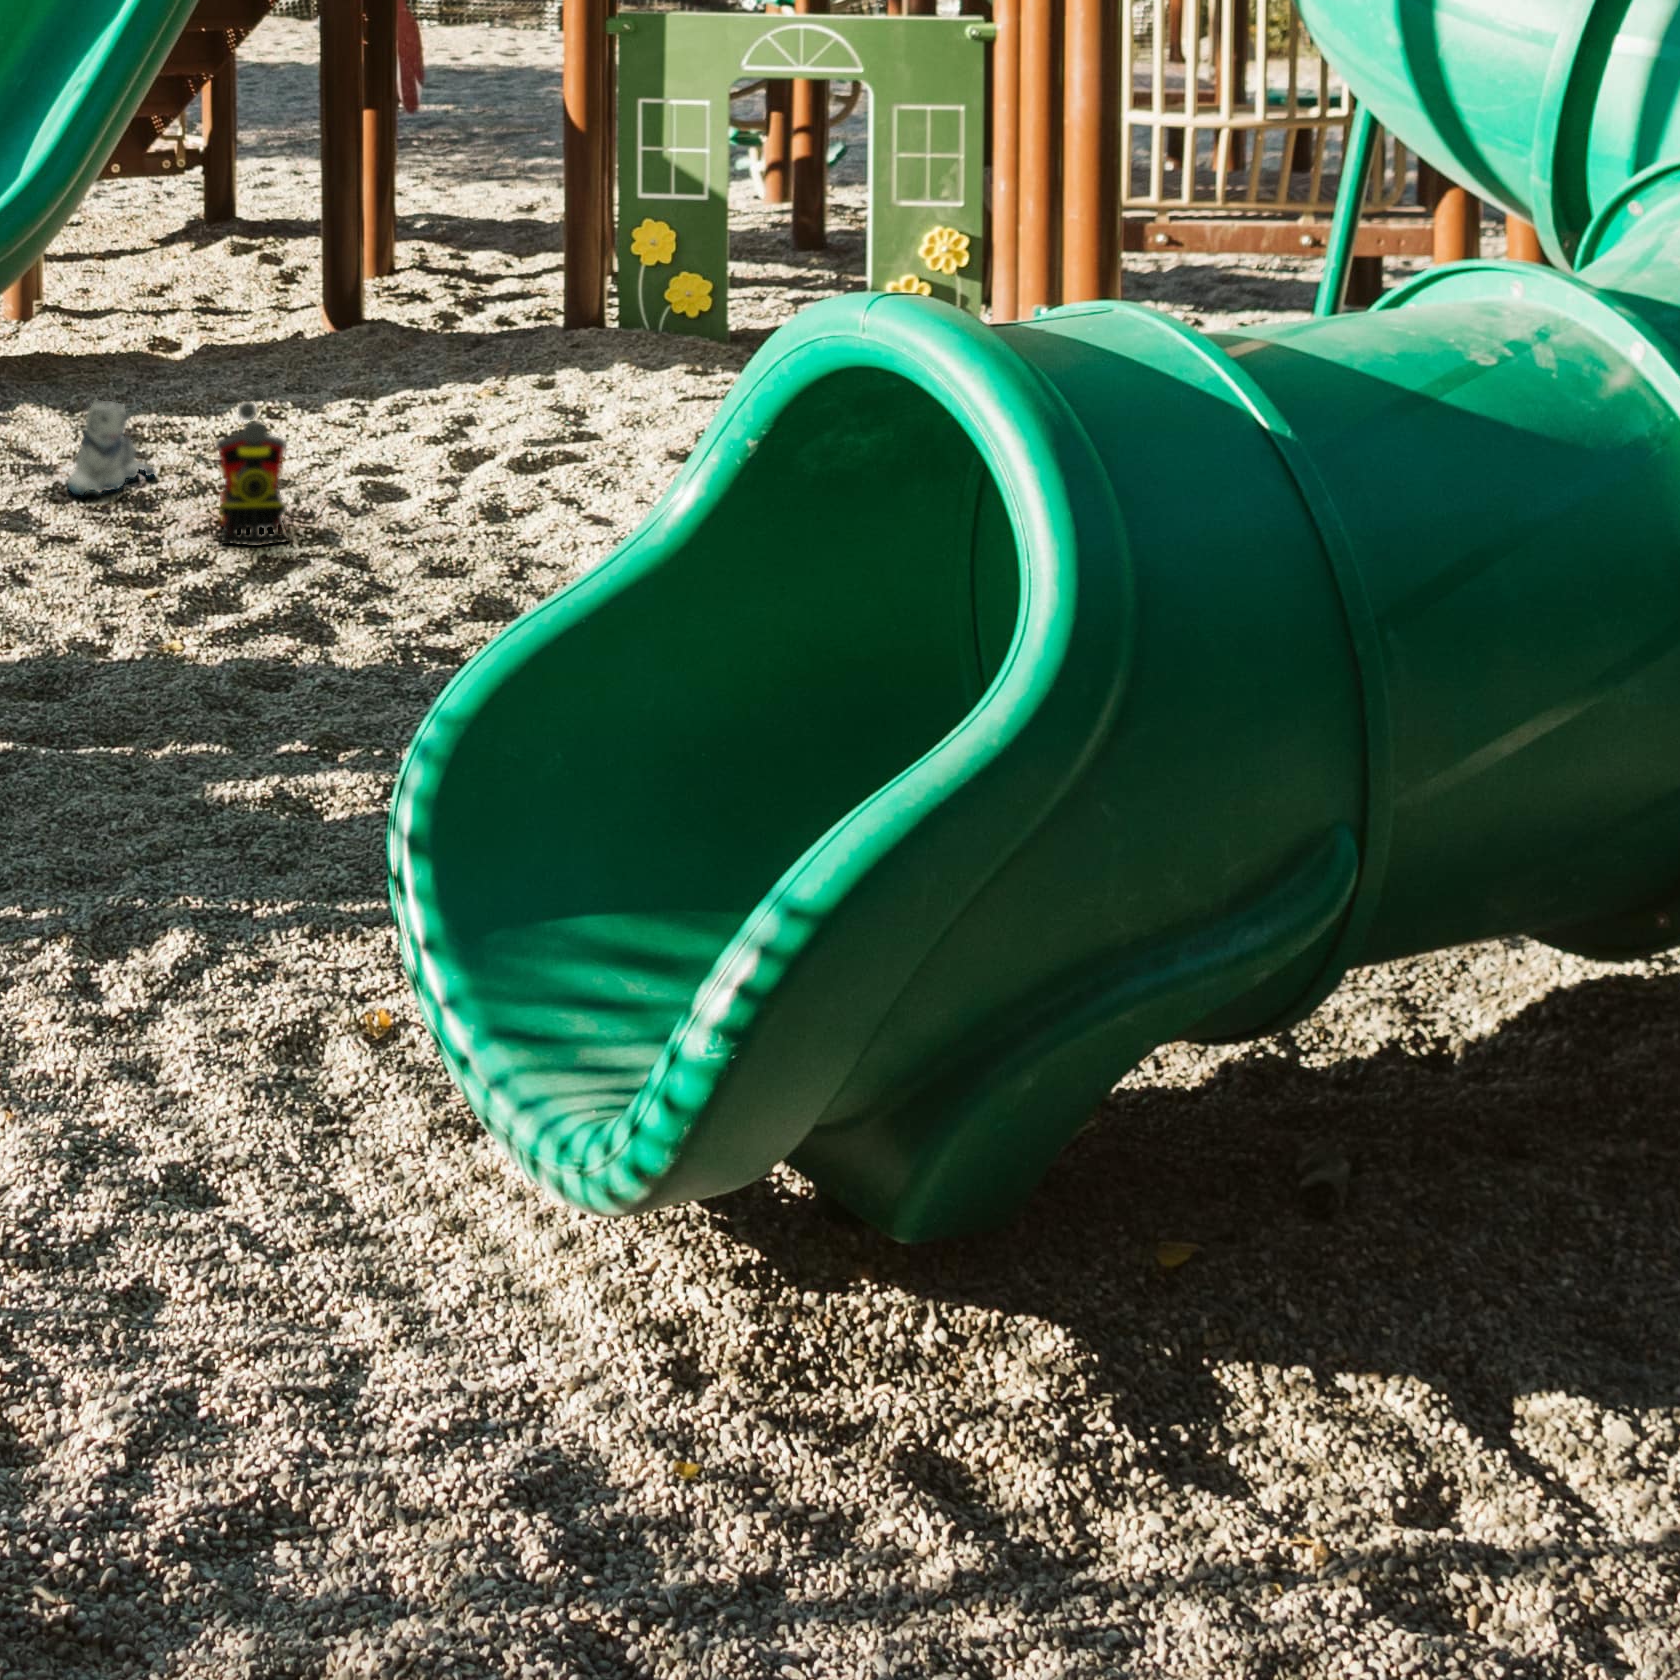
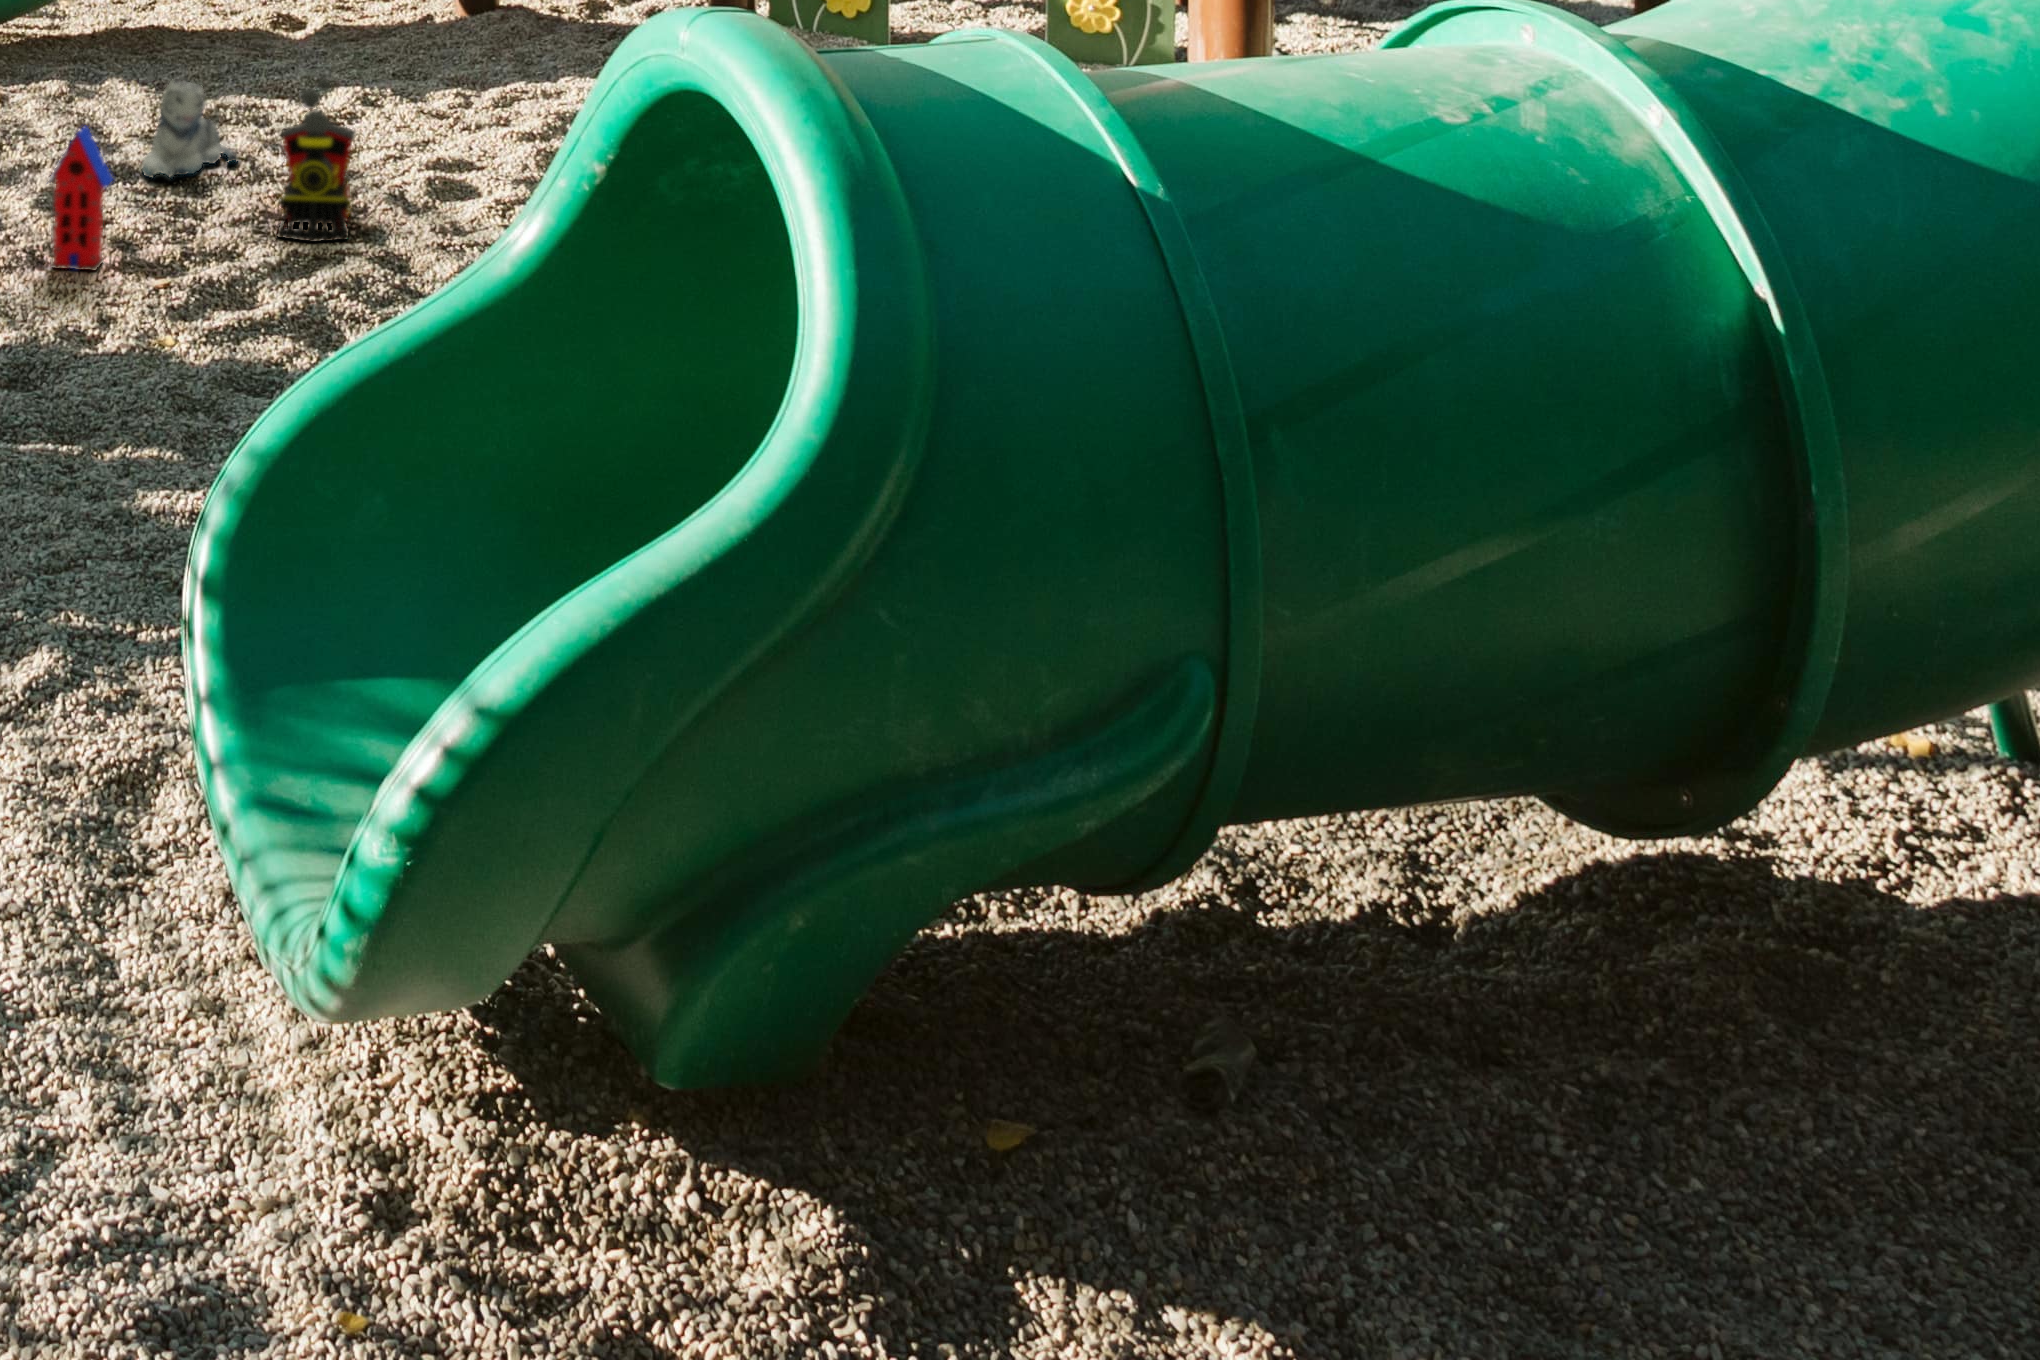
toy house: none [17,446,78,585] -> present [47,126,113,271]

